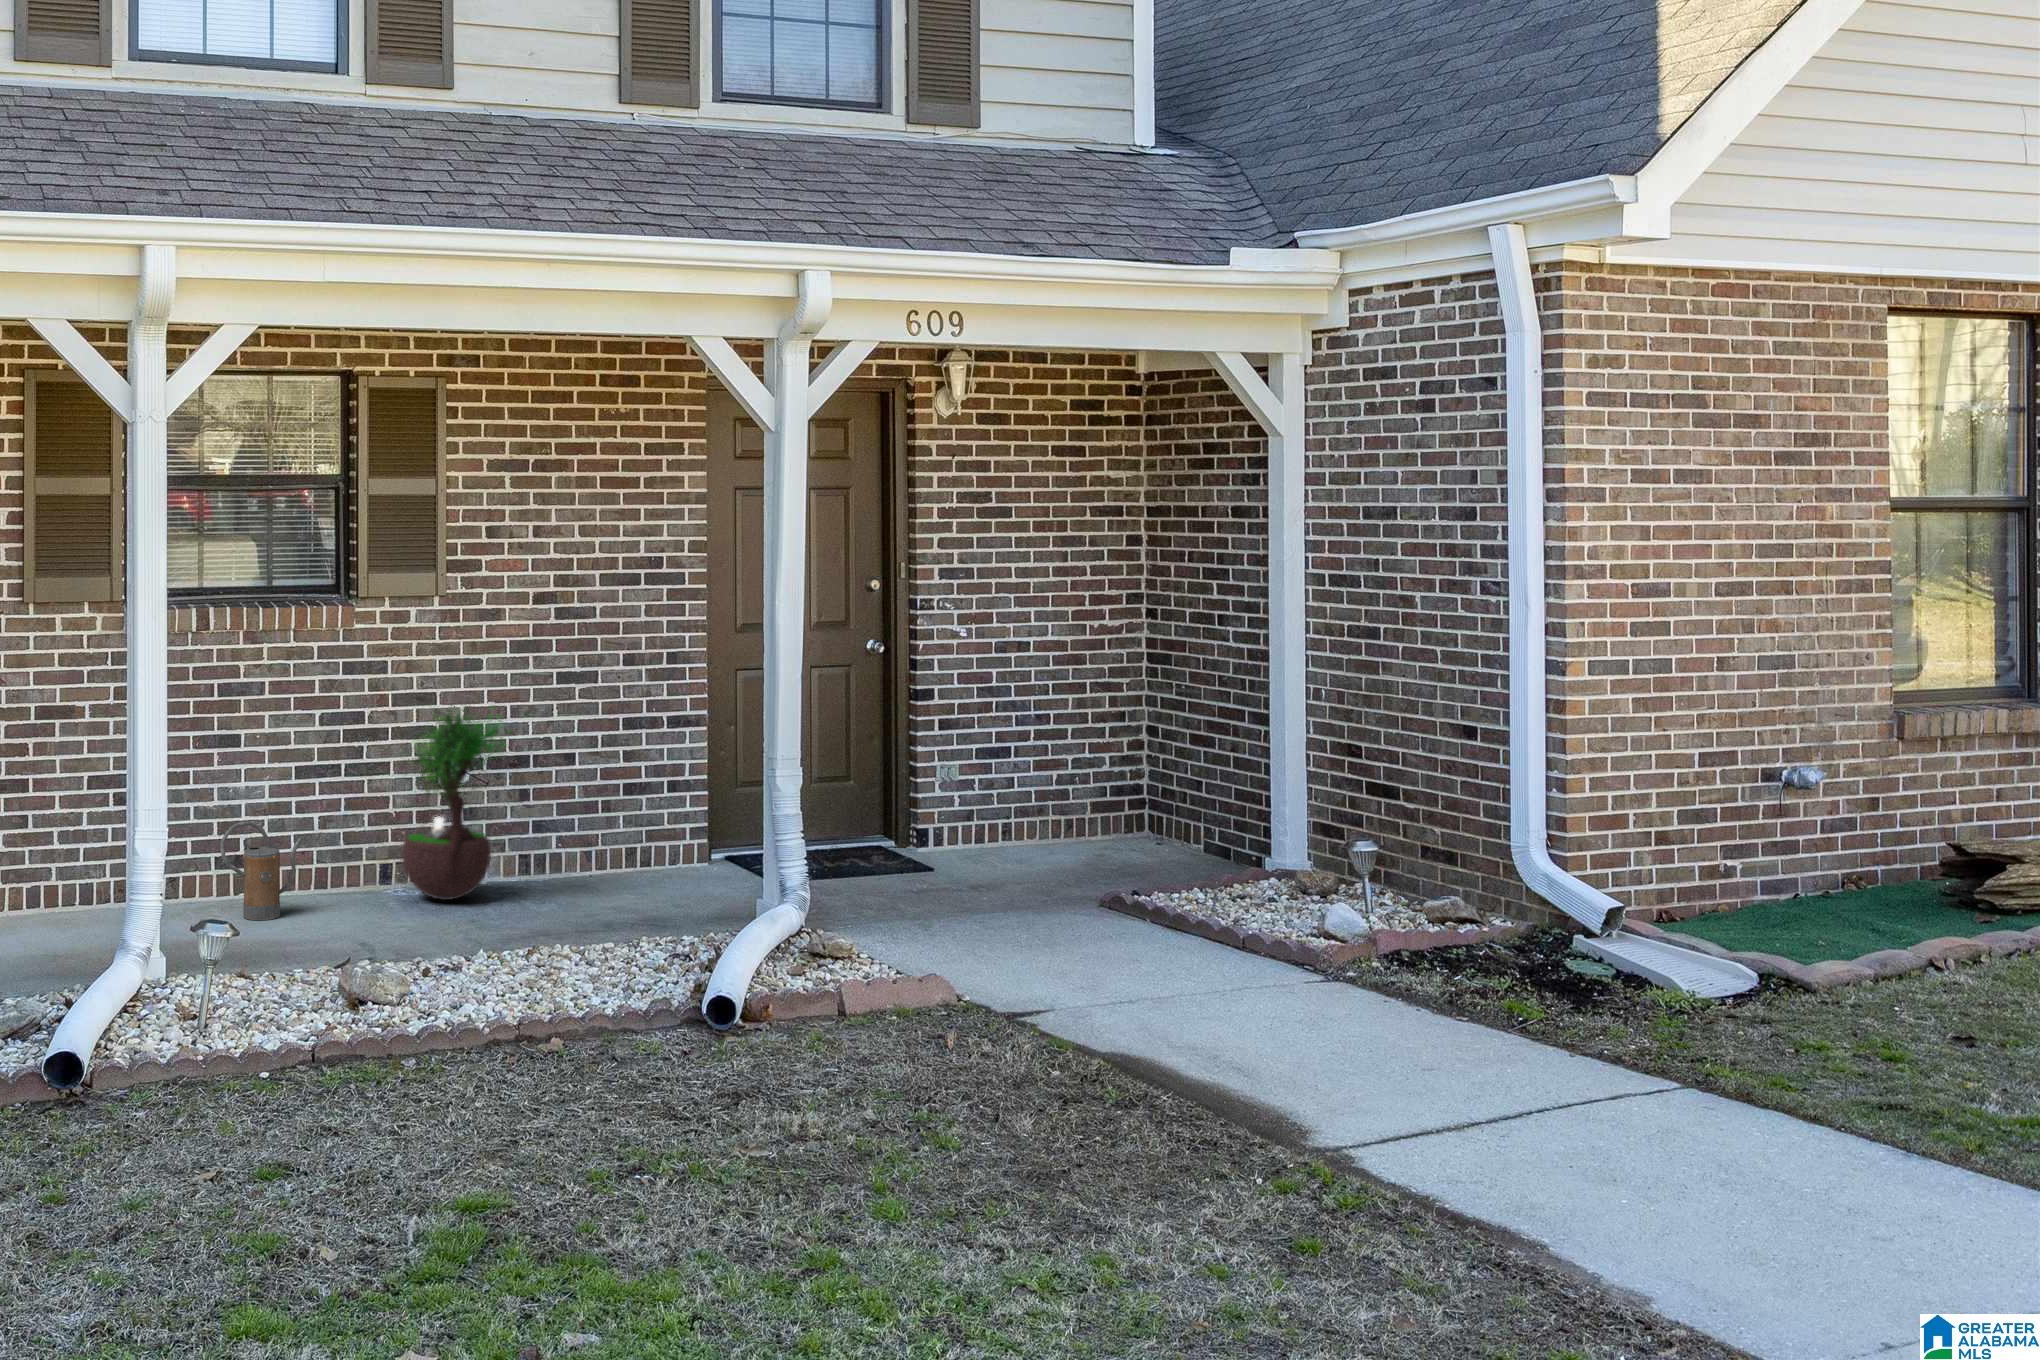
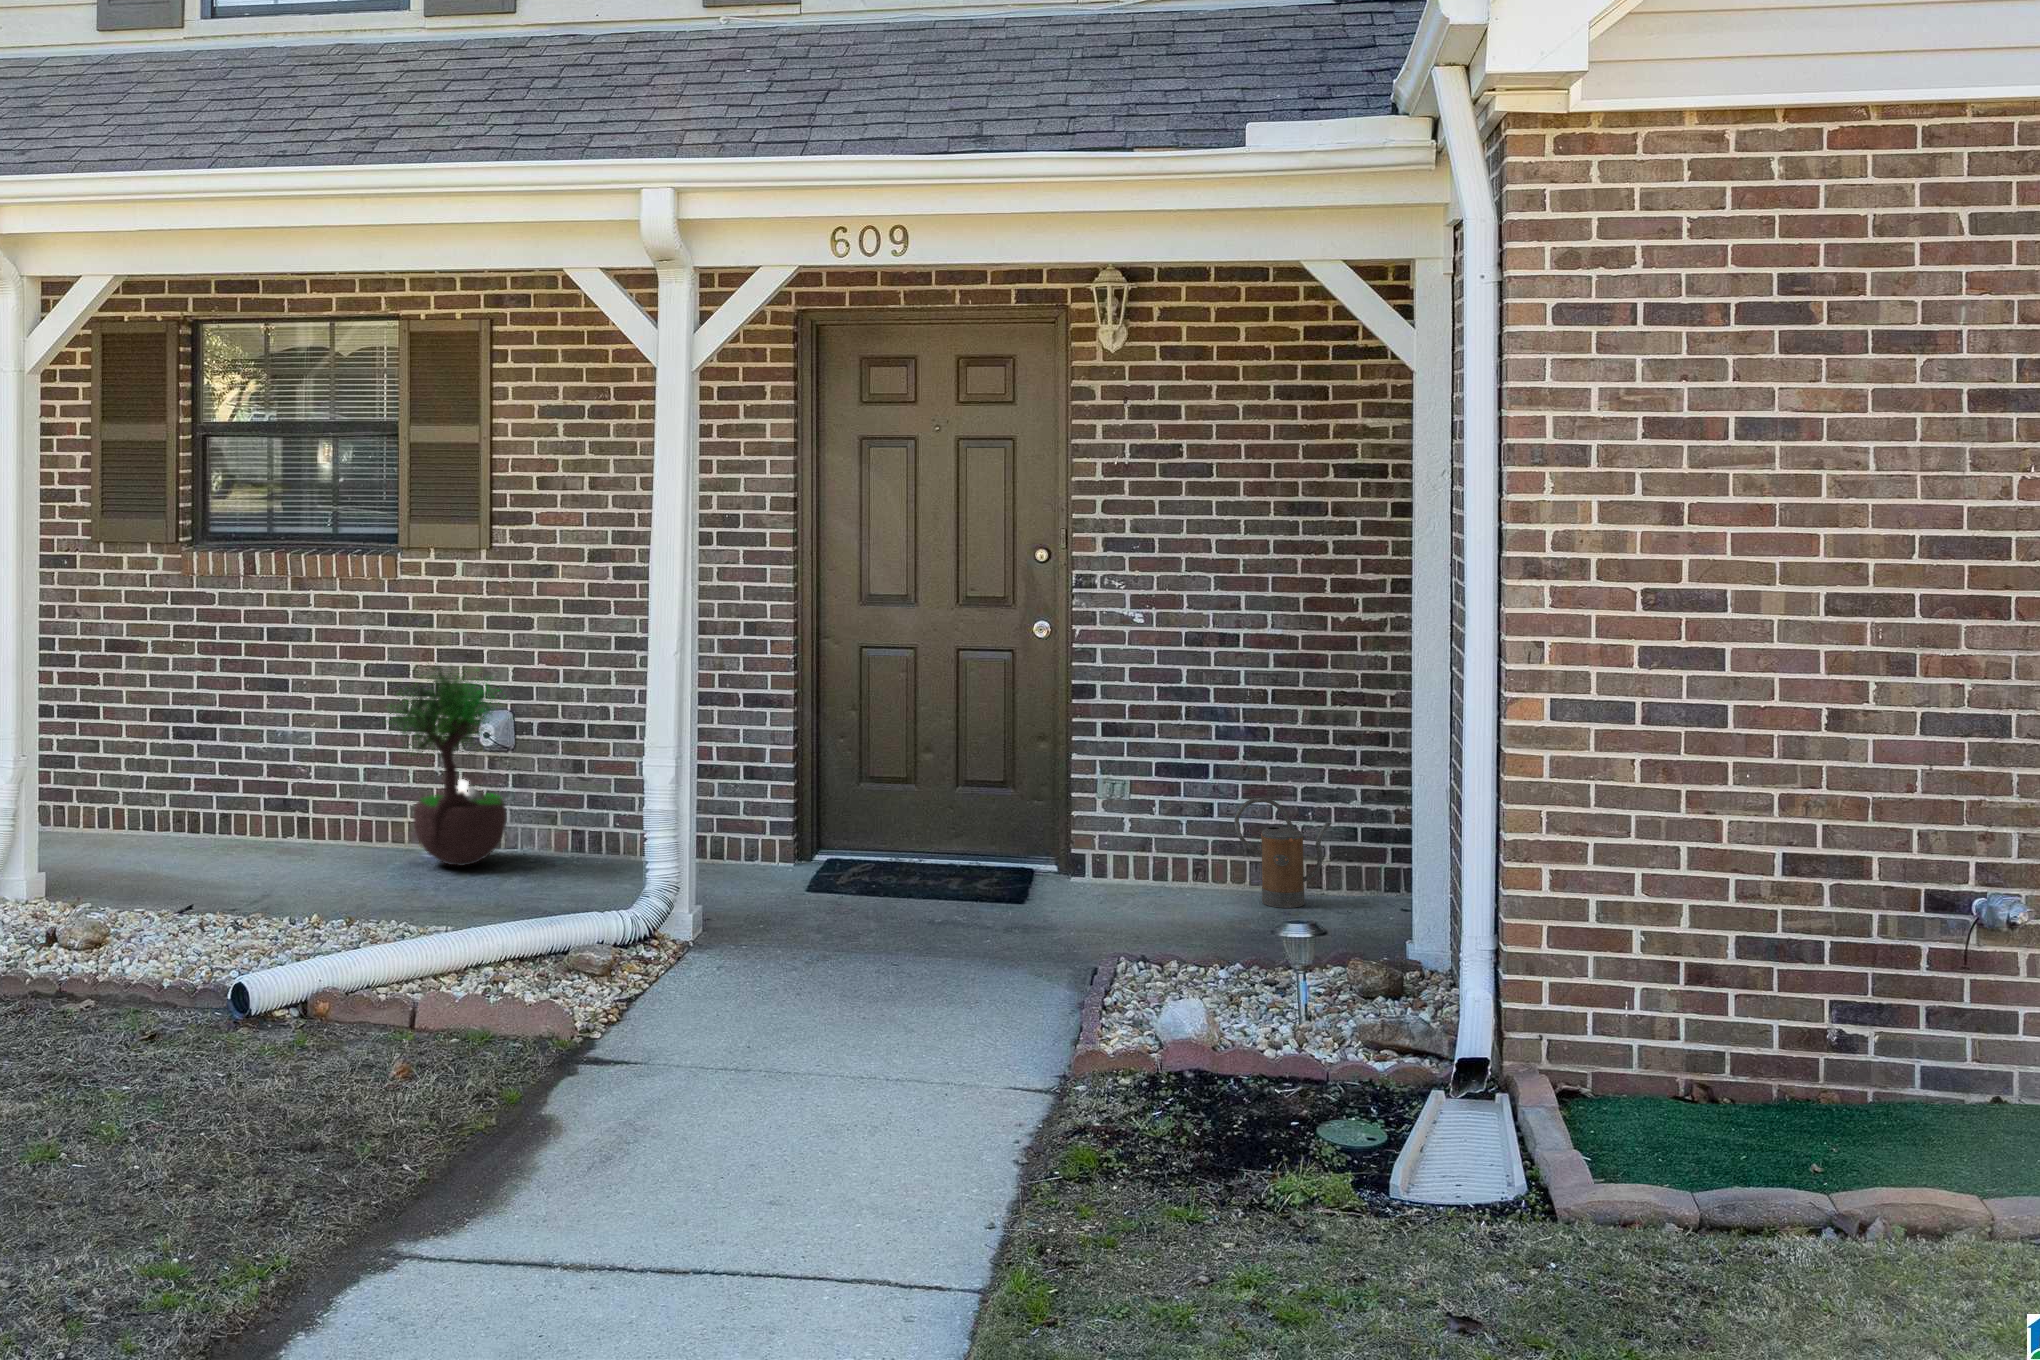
watering can: present [220,821,304,920] -> present [1234,798,1331,908]

